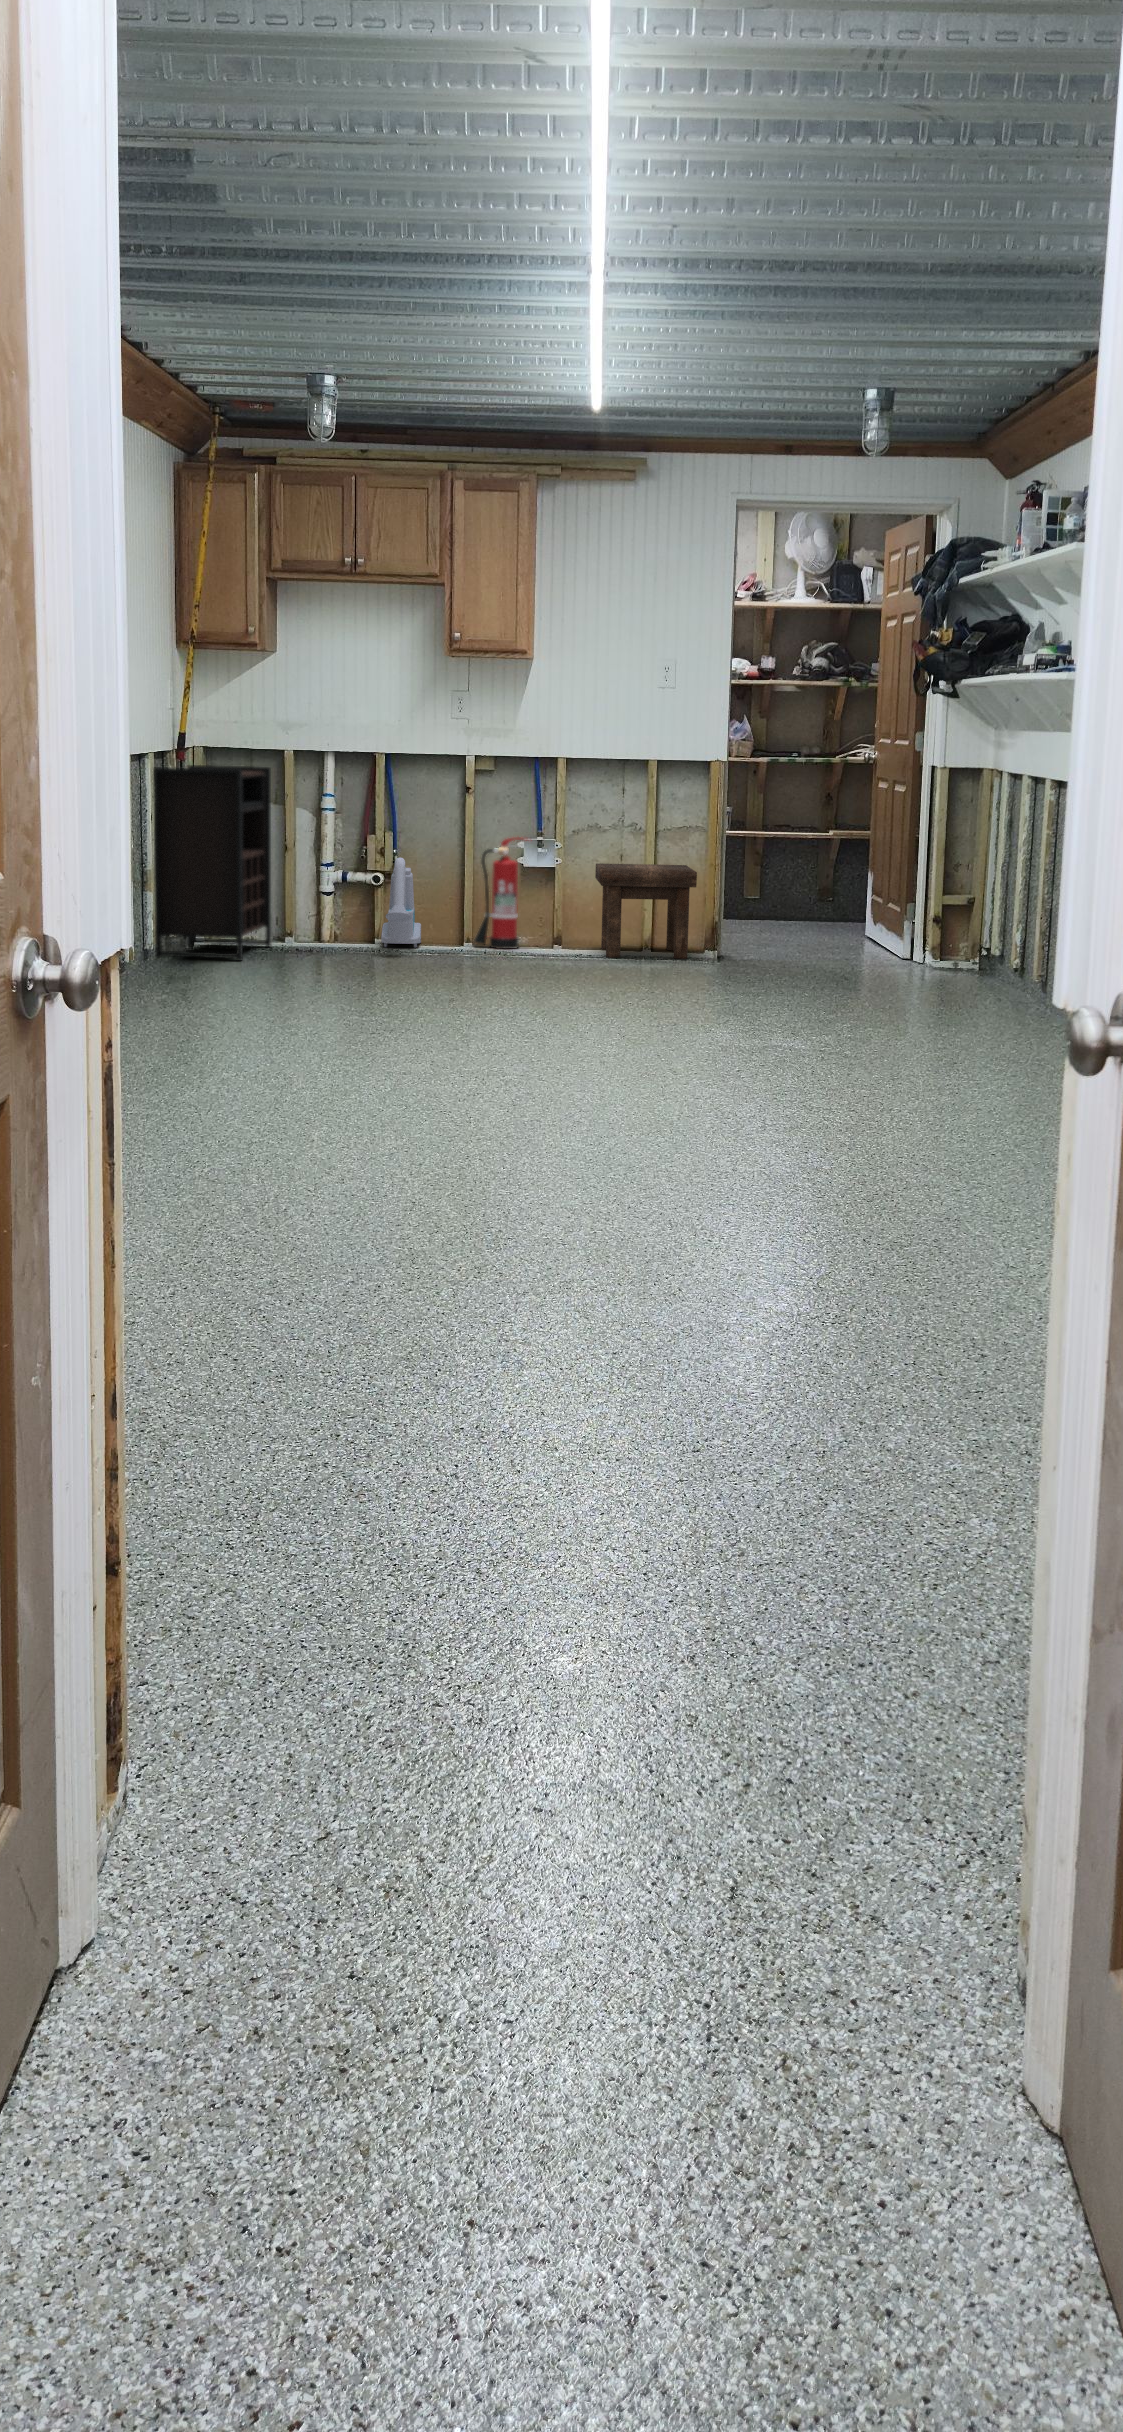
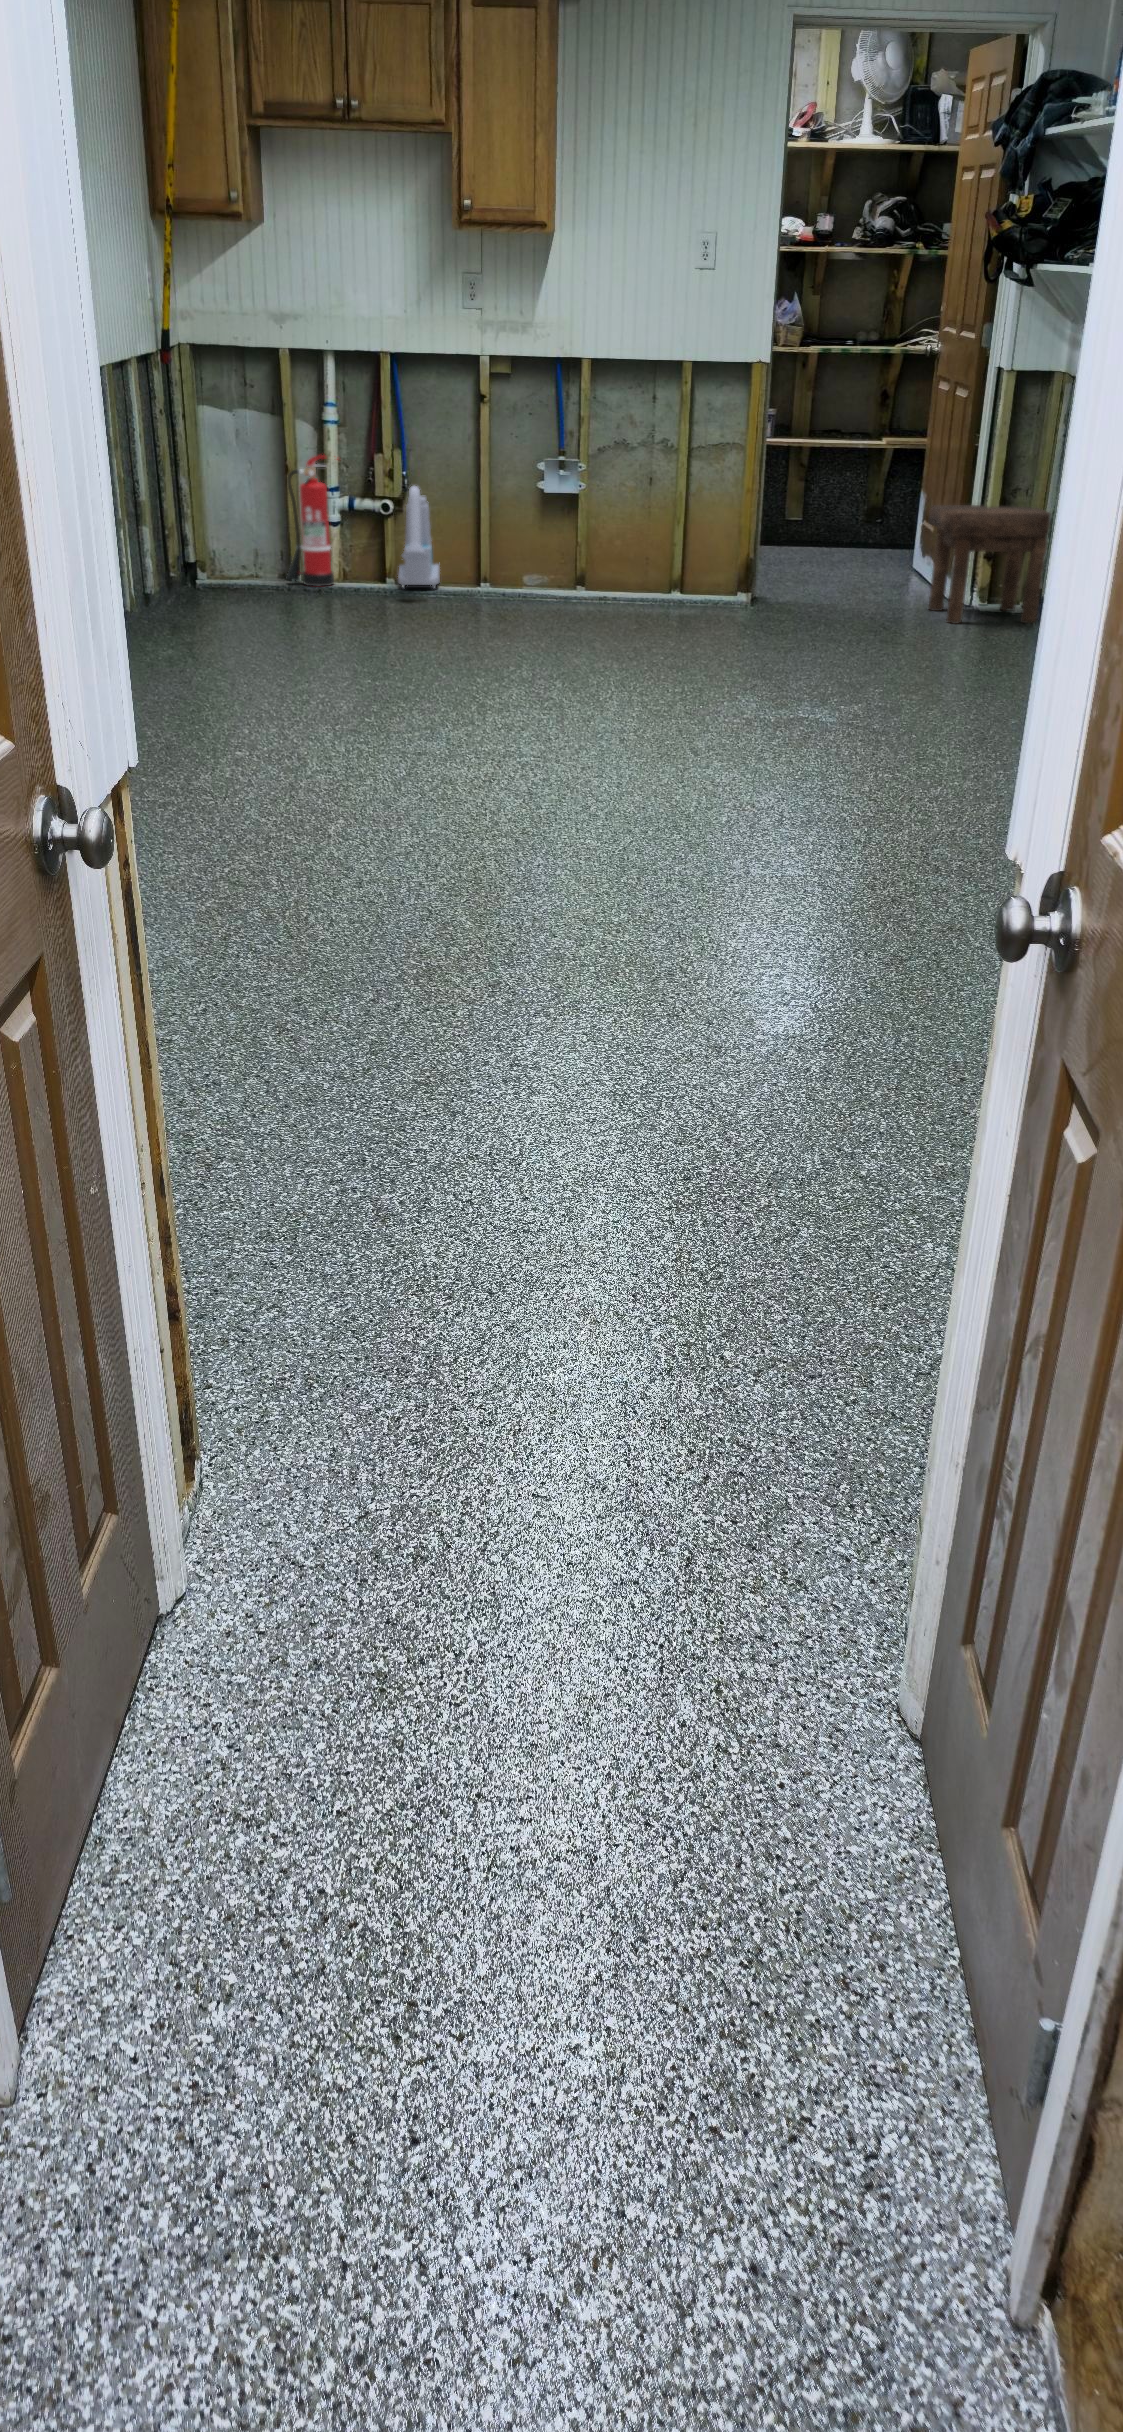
shelving unit: present [153,765,271,961] -> none [146,377,285,610]
fire extinguisher: present [474,838,522,949] -> present [287,455,338,586]
stool: present [595,863,697,959] -> present [928,505,1050,624]

